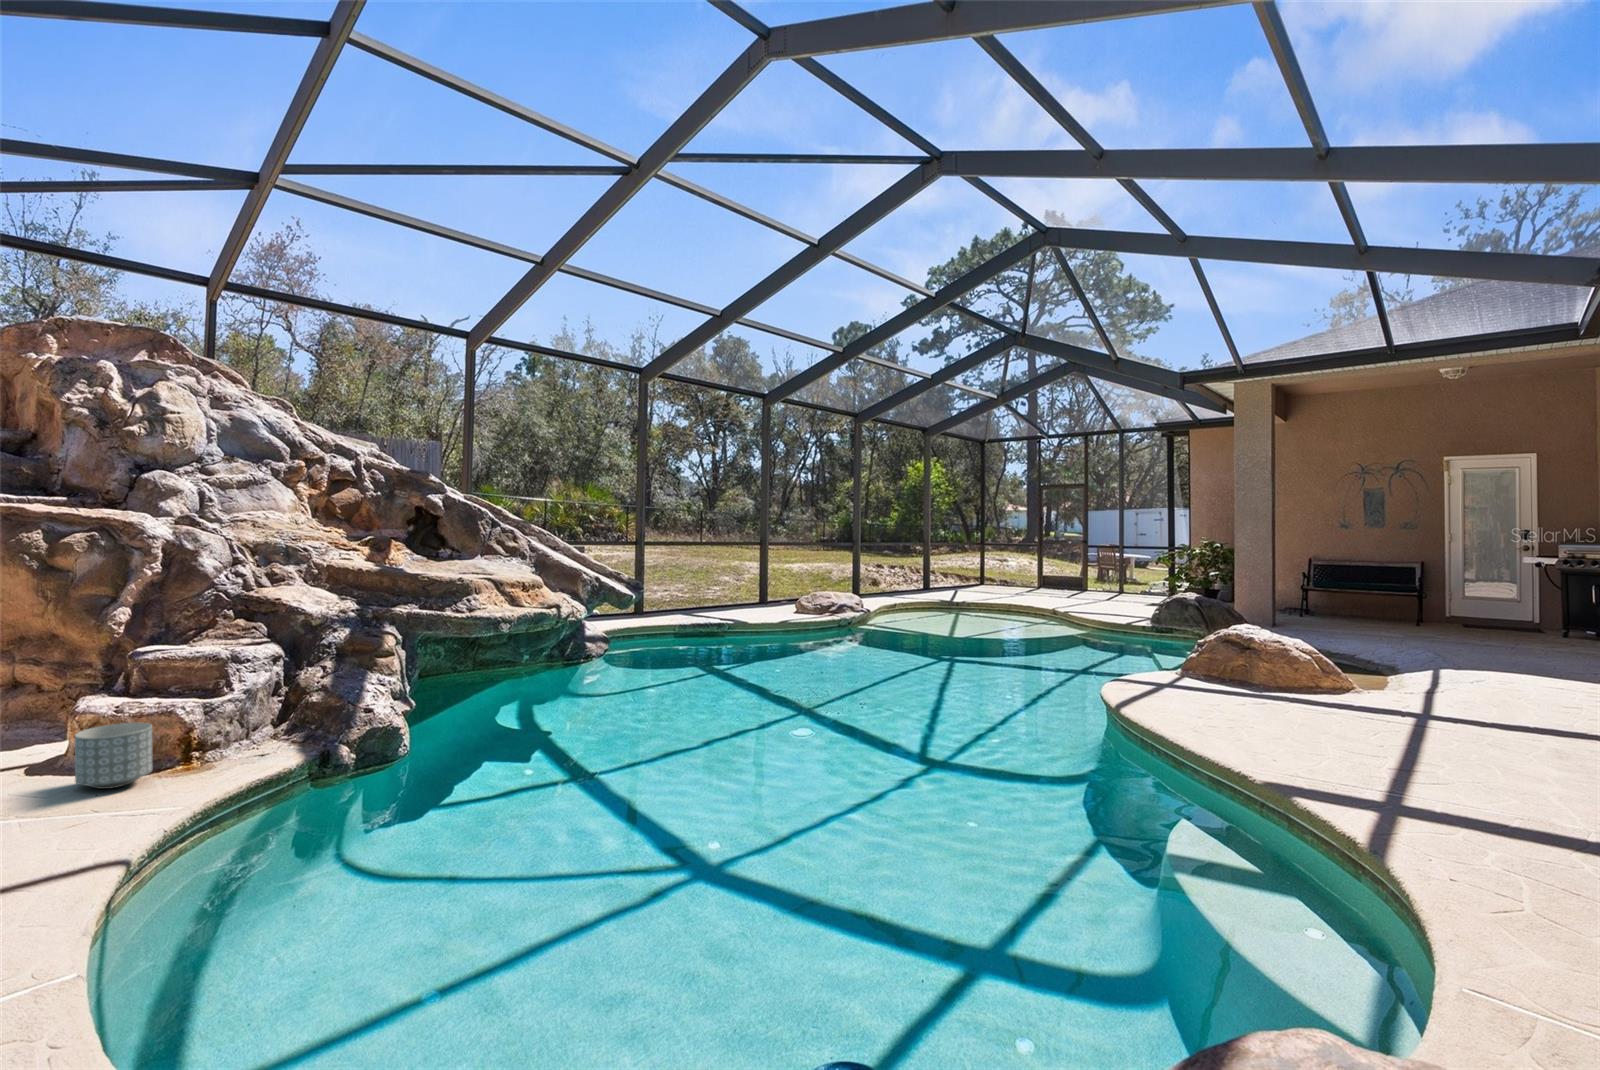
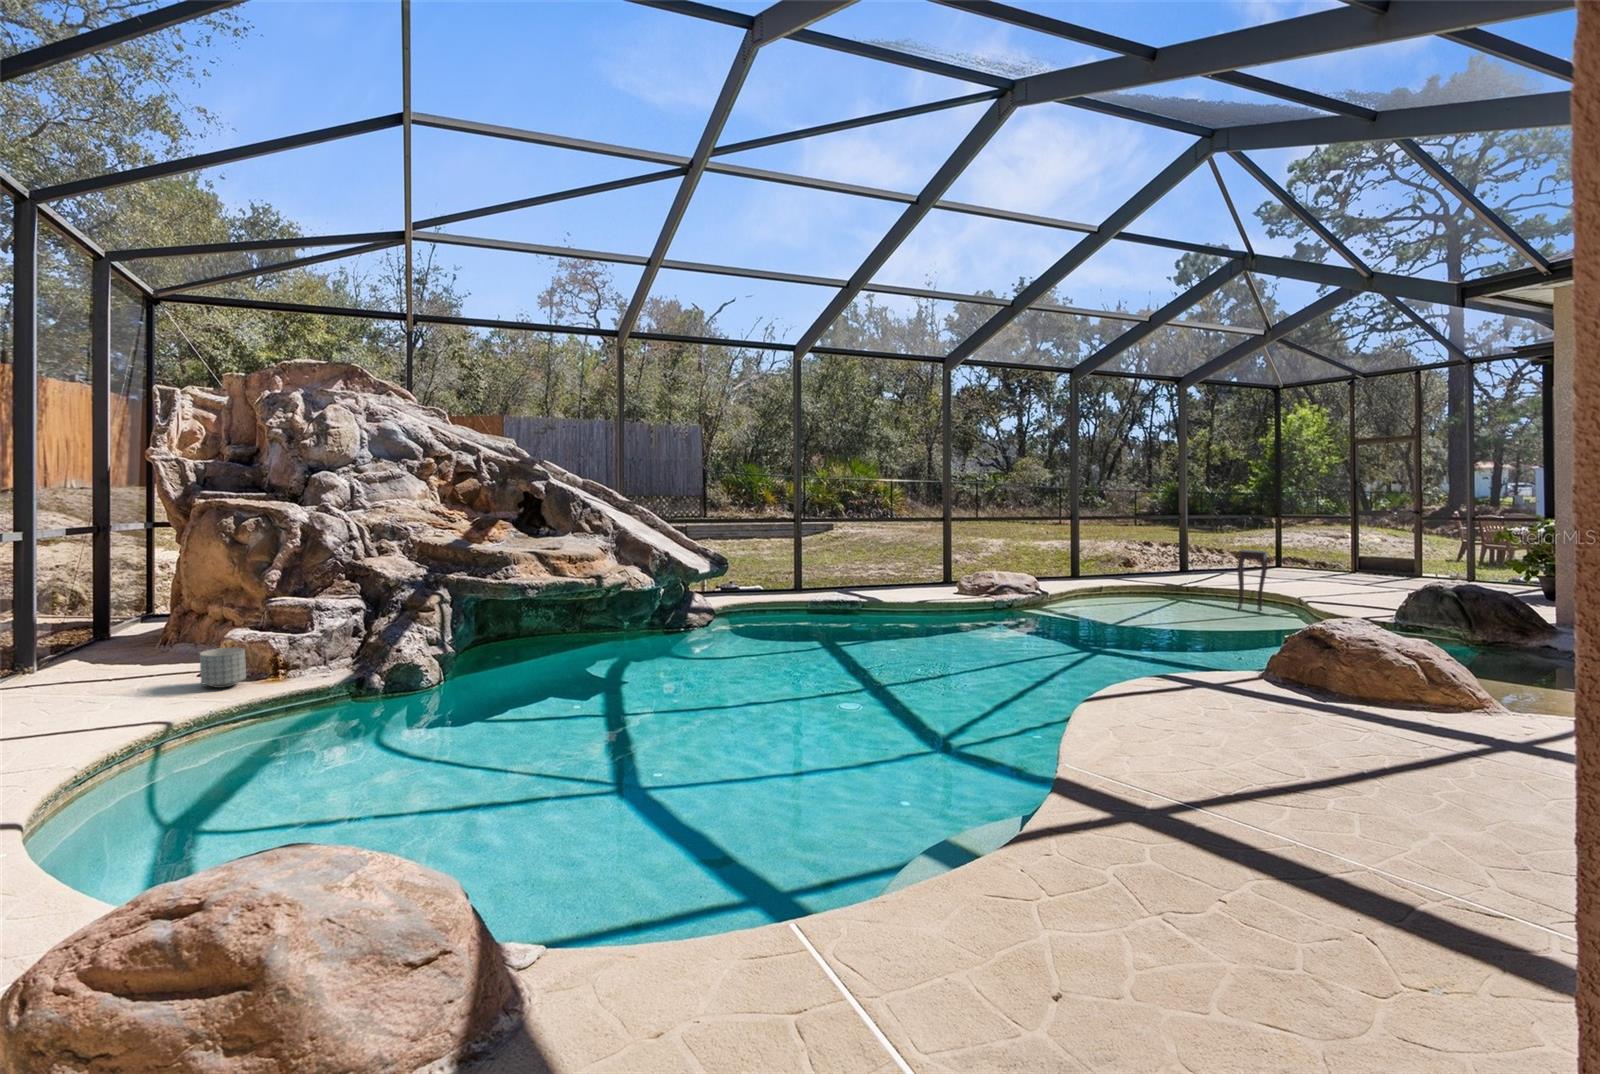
side table: none [1096,558,1120,613] -> present [1237,550,1268,612]

